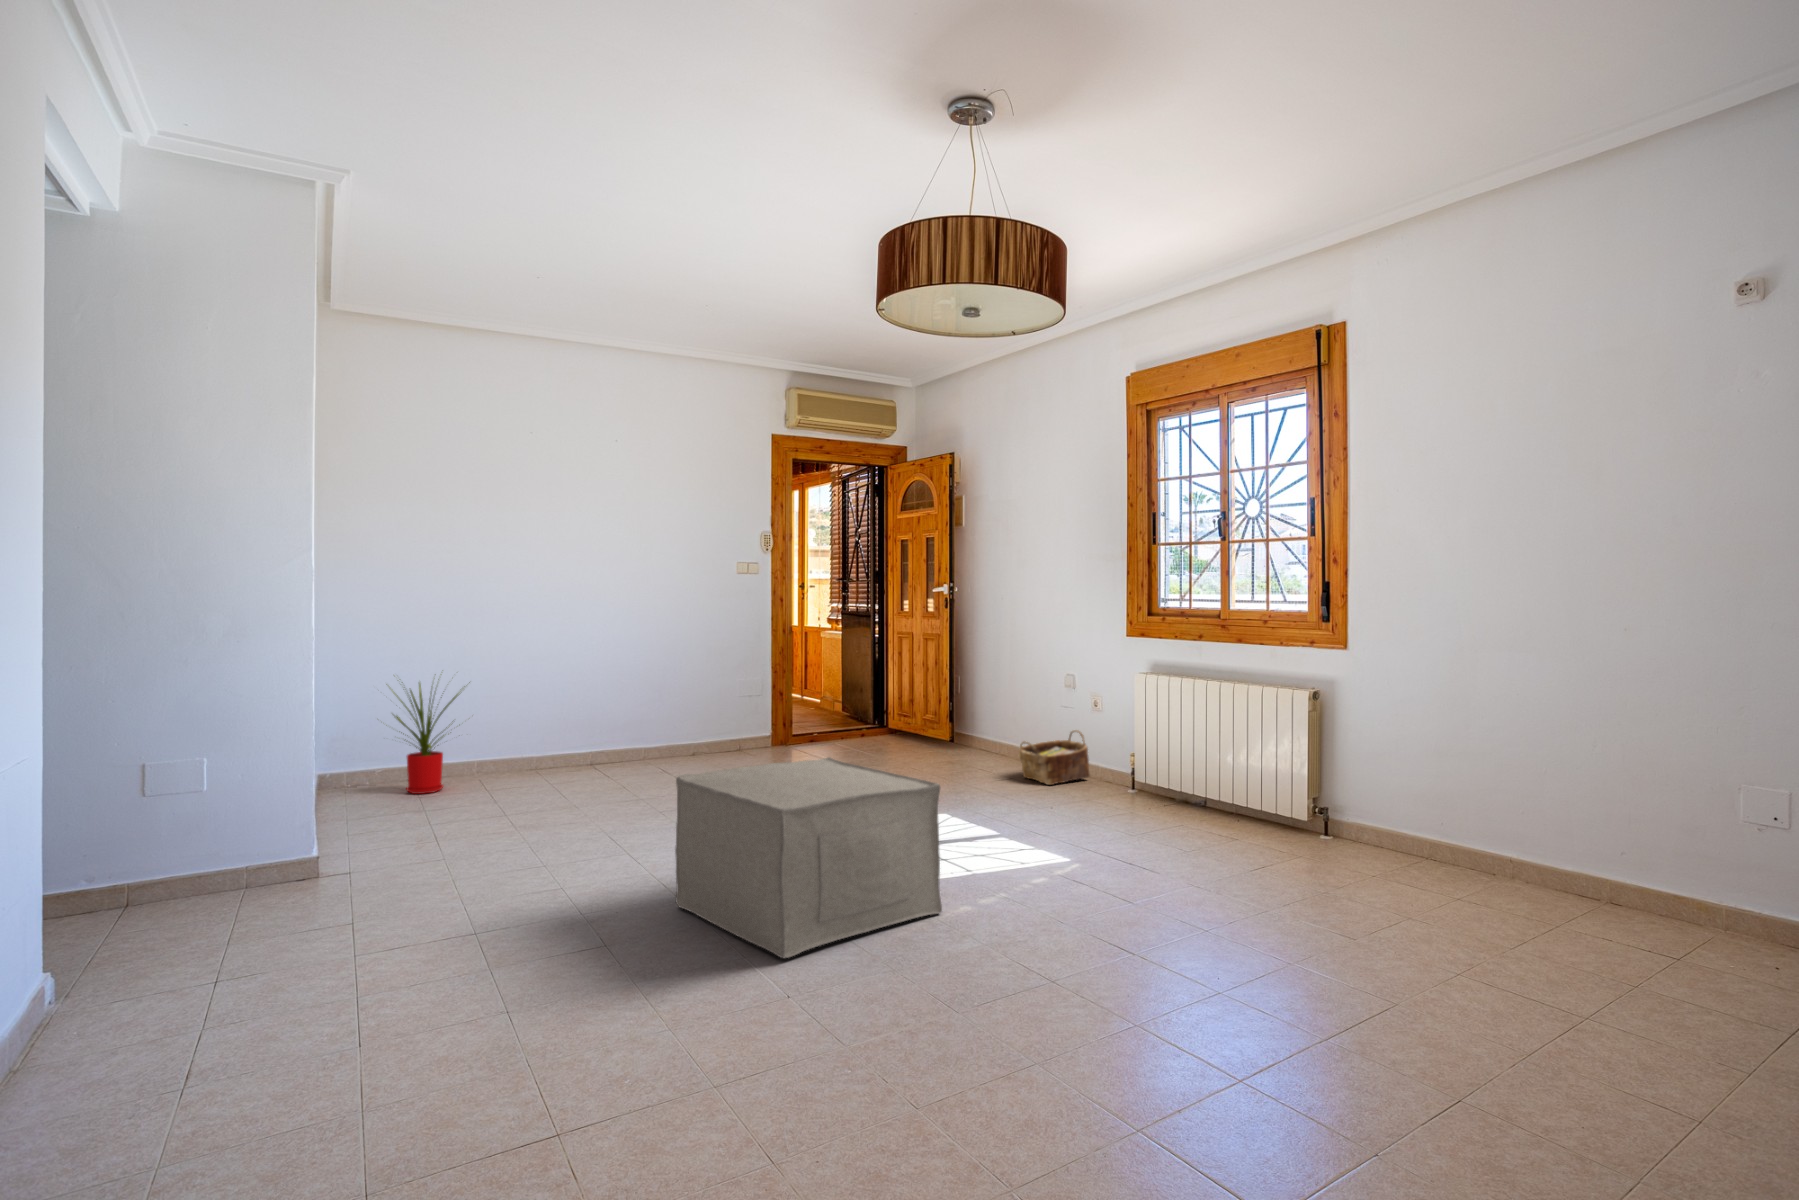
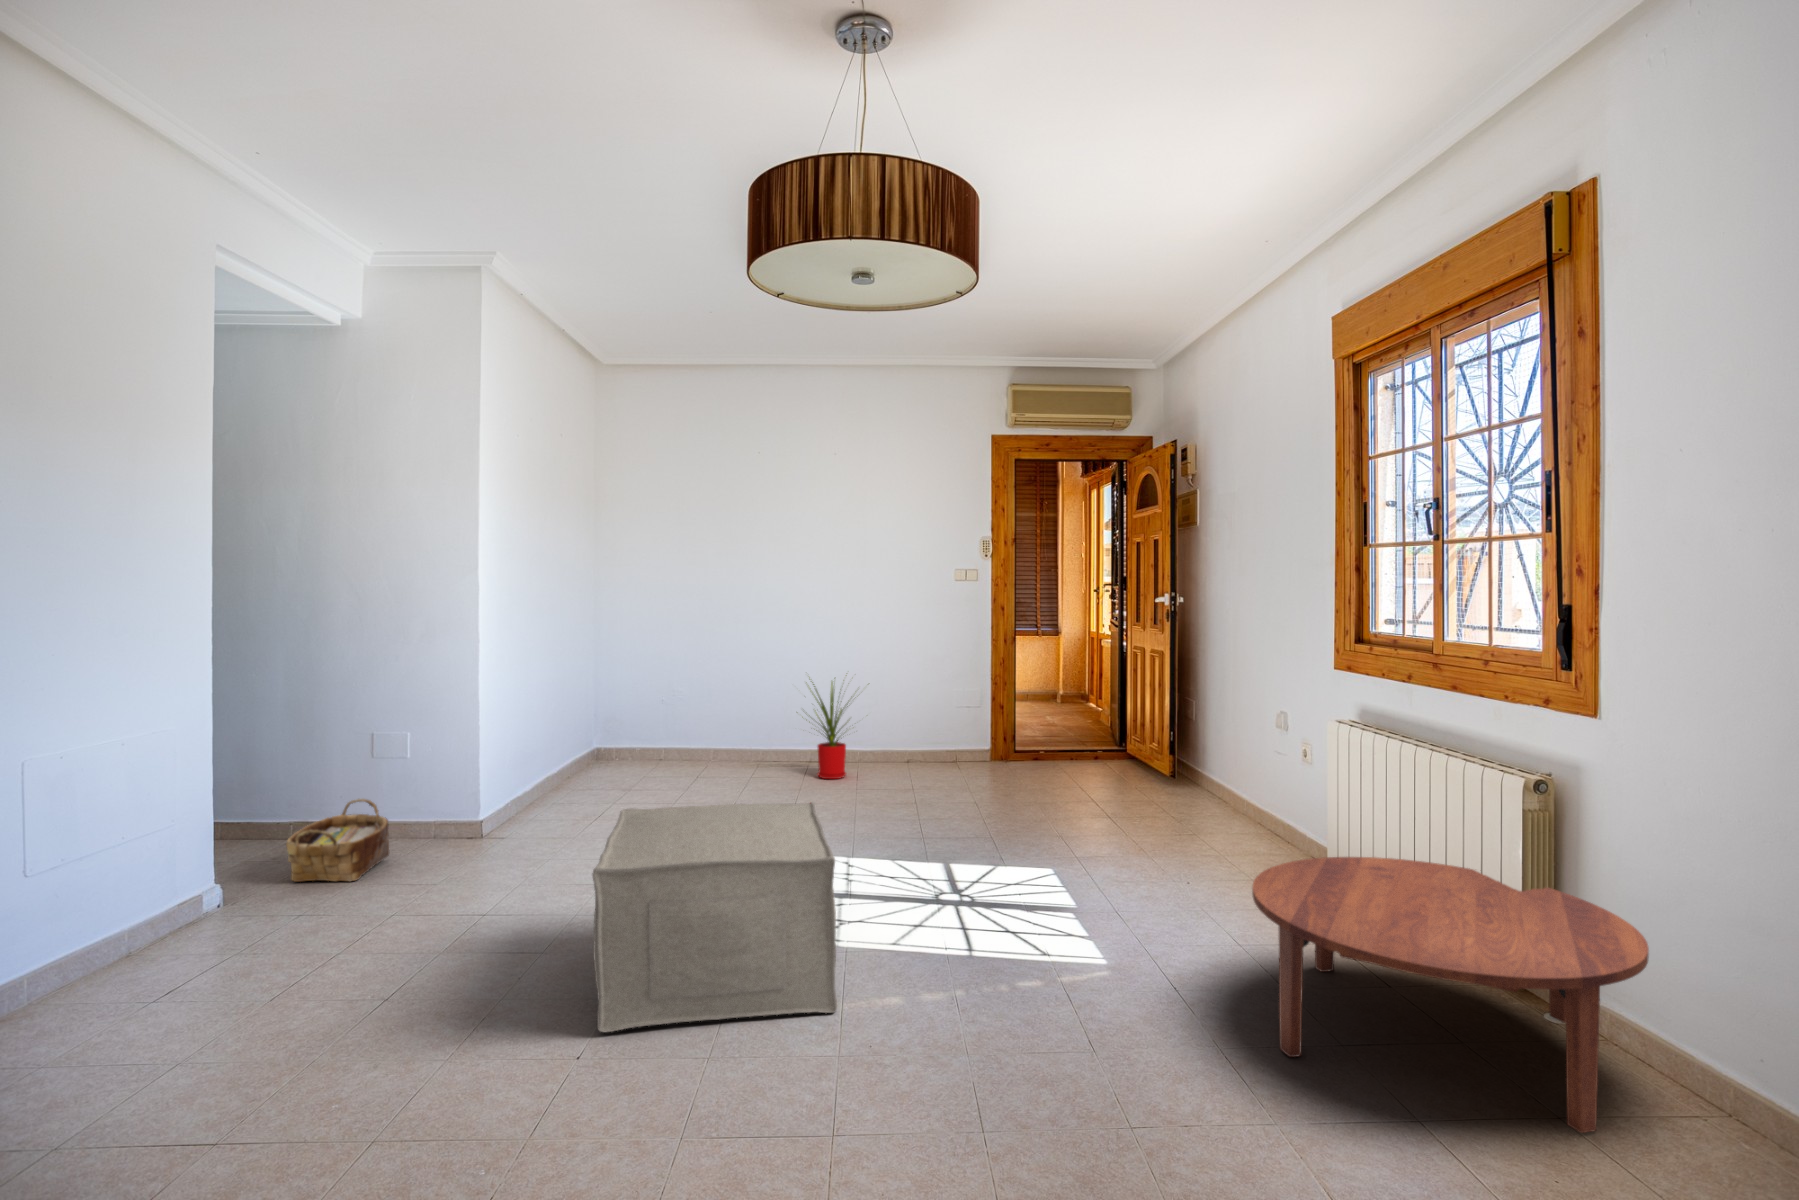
house plant: present [394,679,470,794] -> present [811,681,848,779]
woven basket: present [1019,730,1089,785] -> present [286,799,389,882]
coffee table: none [1176,756,1411,882] -> present [1252,857,1649,1133]

